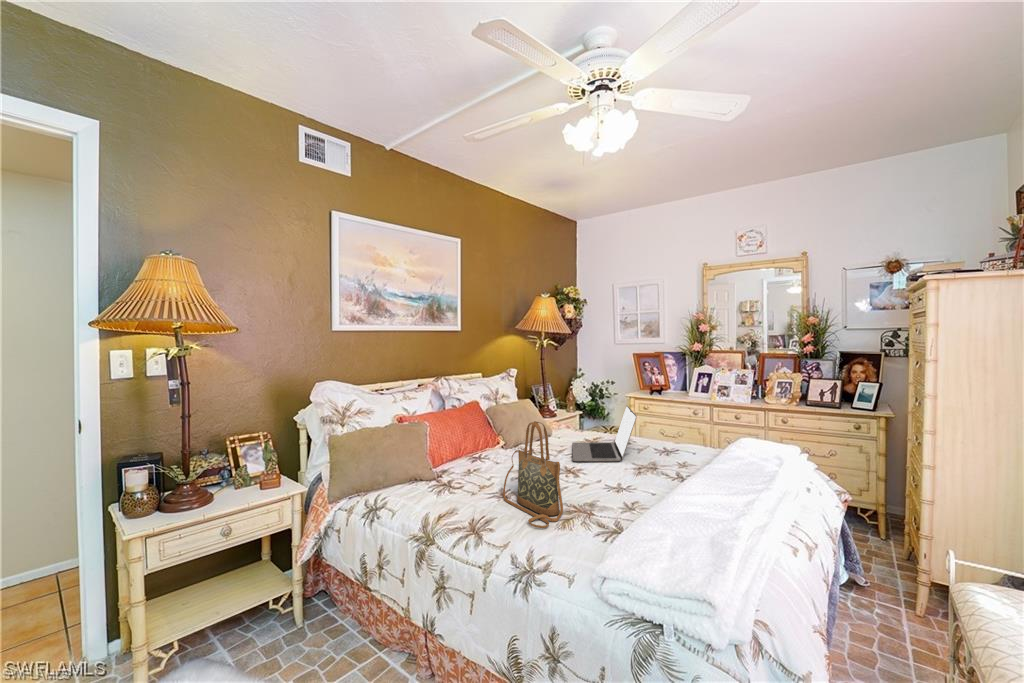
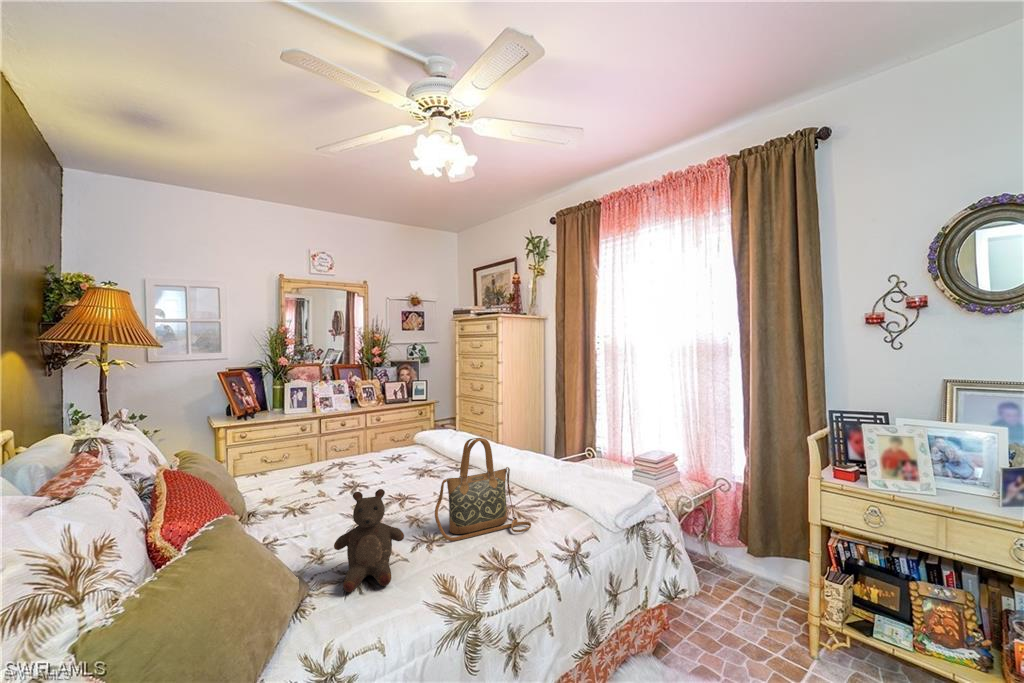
laptop: present [572,406,637,461] -> none [318,423,416,492]
stuffed bear: none [435,431,474,494] -> present [334,489,404,592]

